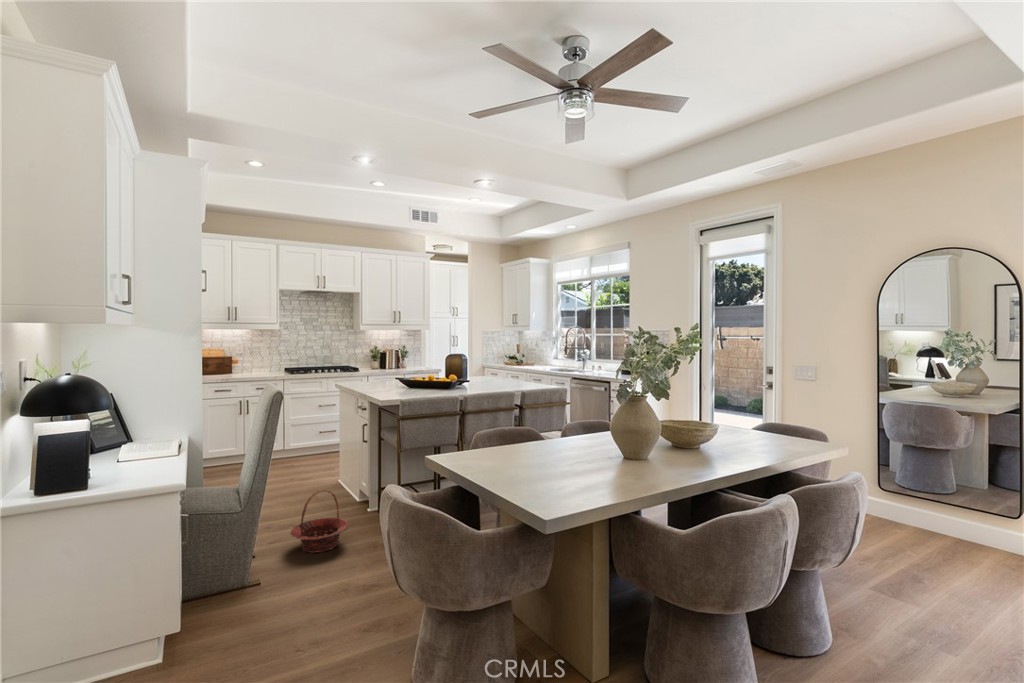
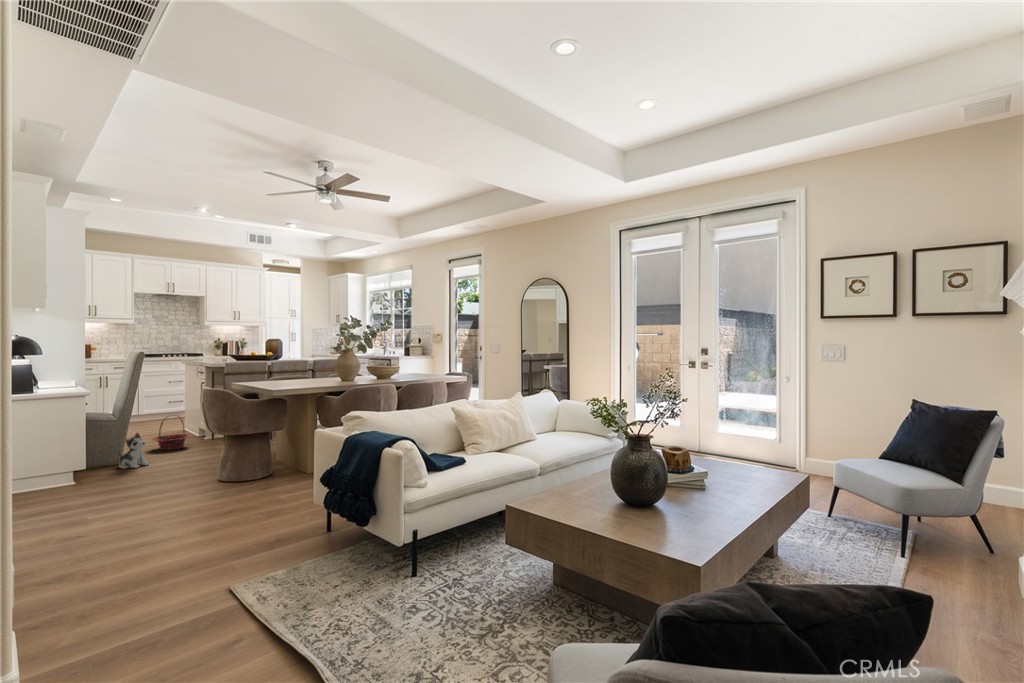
plush toy: none [229,554,280,630] -> present [118,433,149,468]

